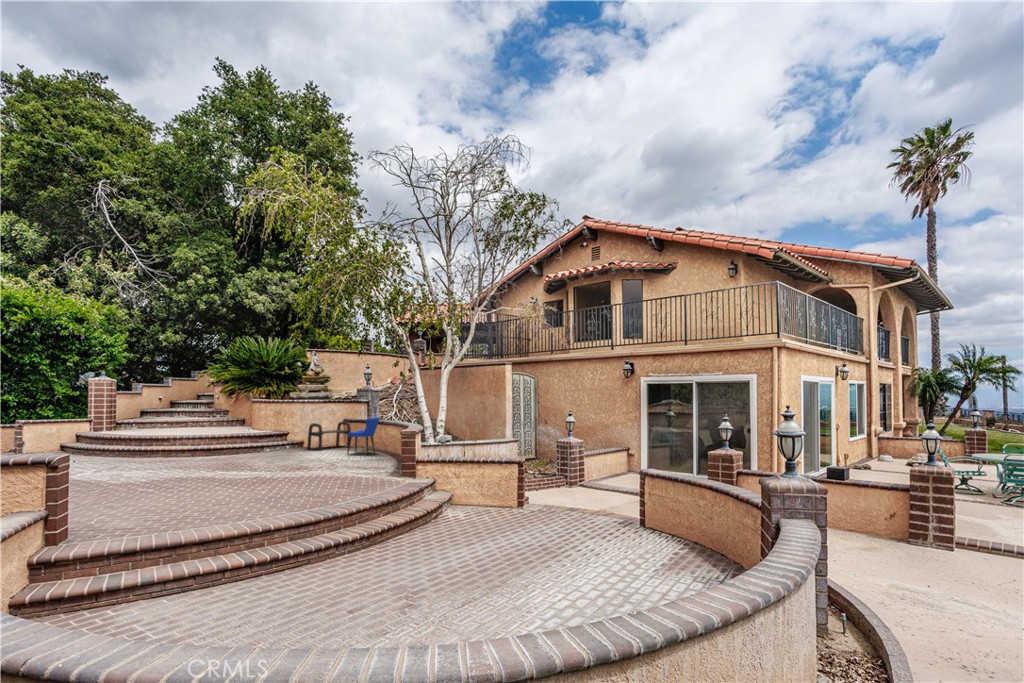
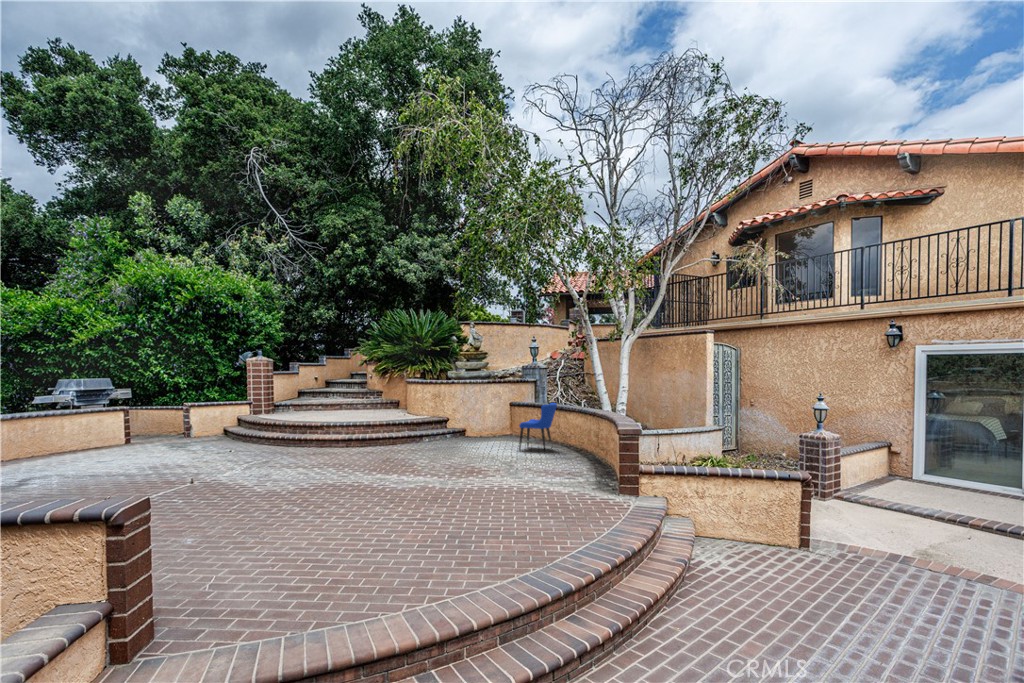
bench: present [307,422,351,451] -> none [469,408,519,444]

